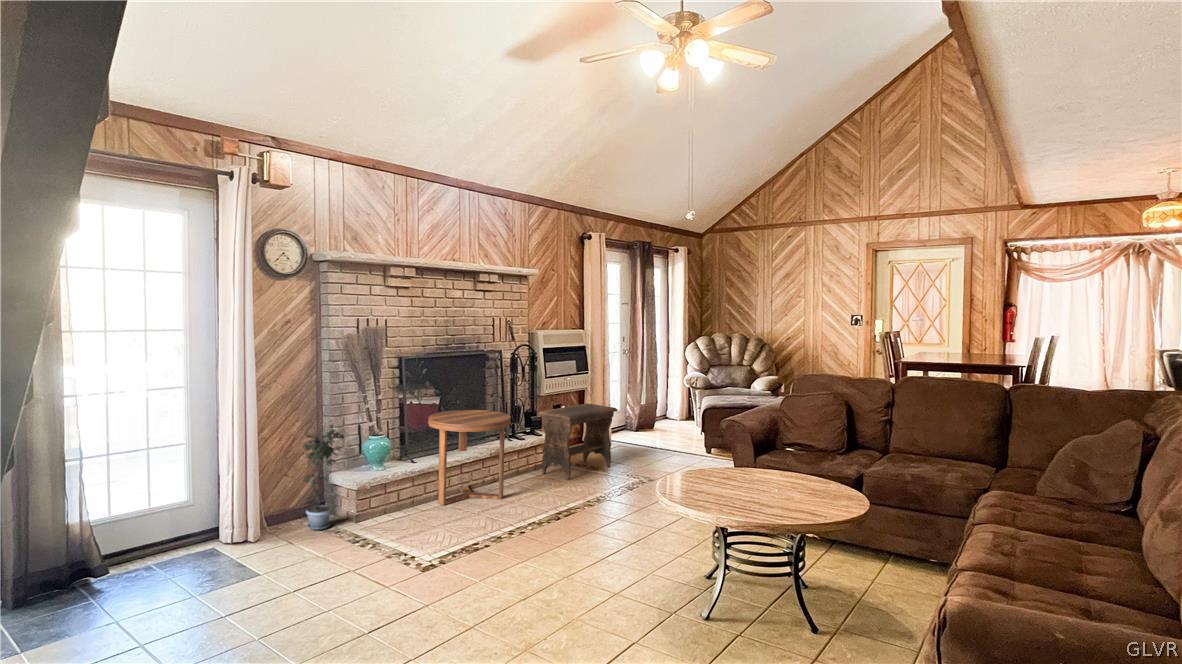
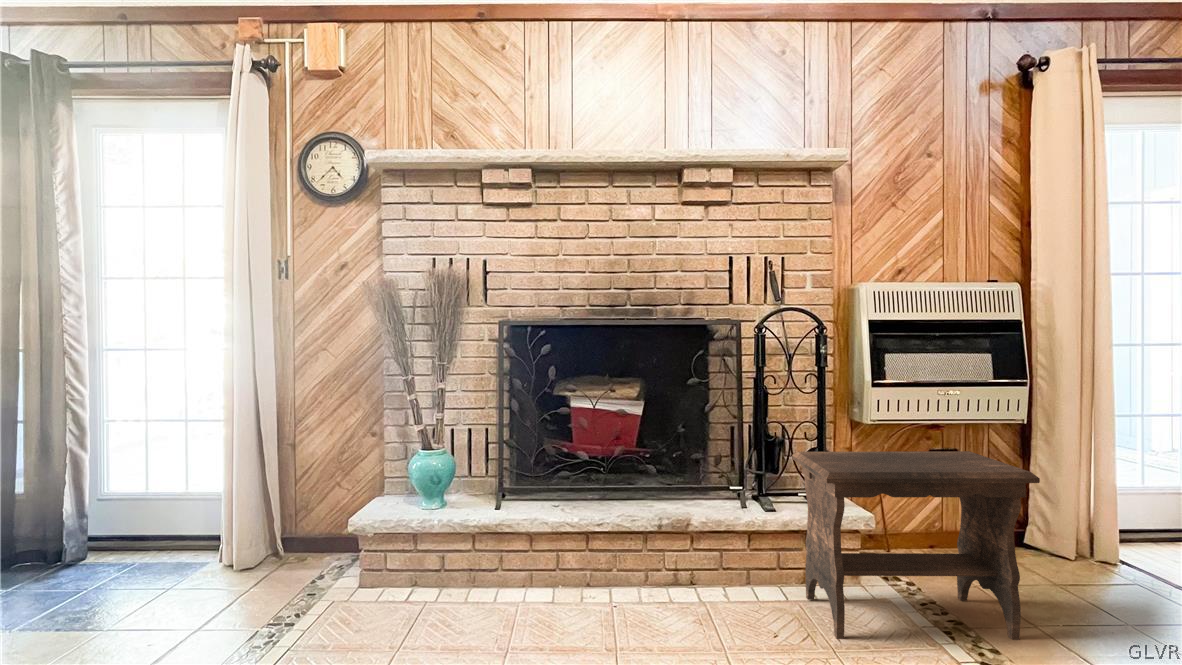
side table: present [428,410,511,505] -> none [501,424,665,632]
potted plant: present [302,425,344,530] -> none [270,417,375,582]

